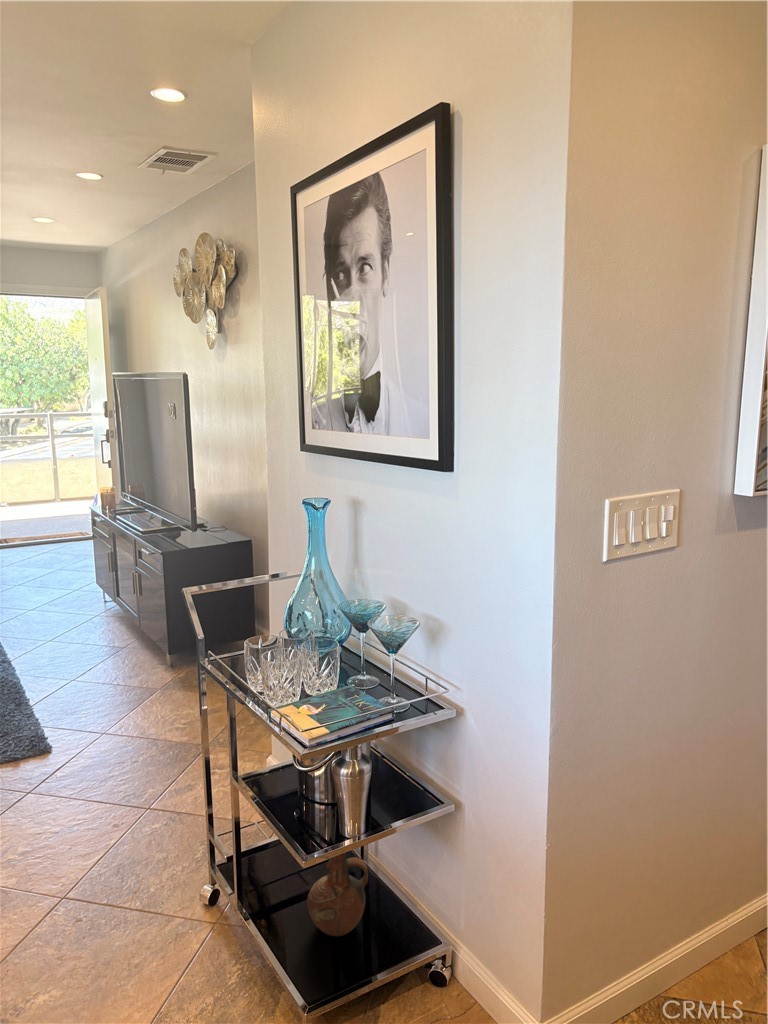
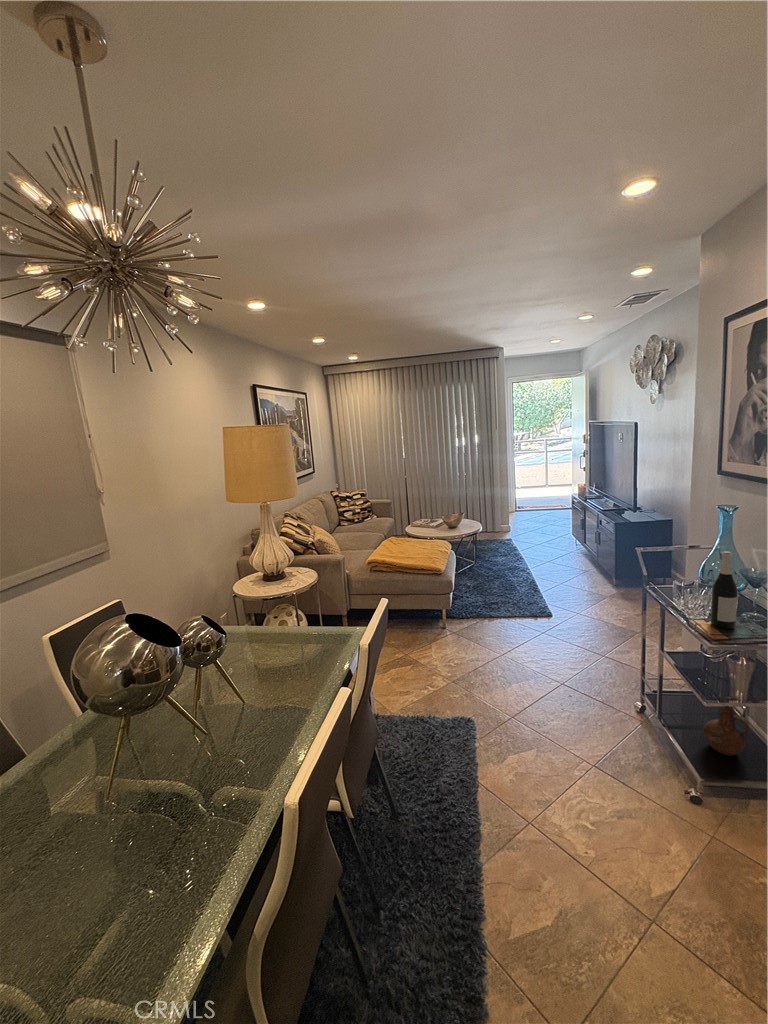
wine bottle: none [303,573,339,713] -> present [711,551,738,629]

